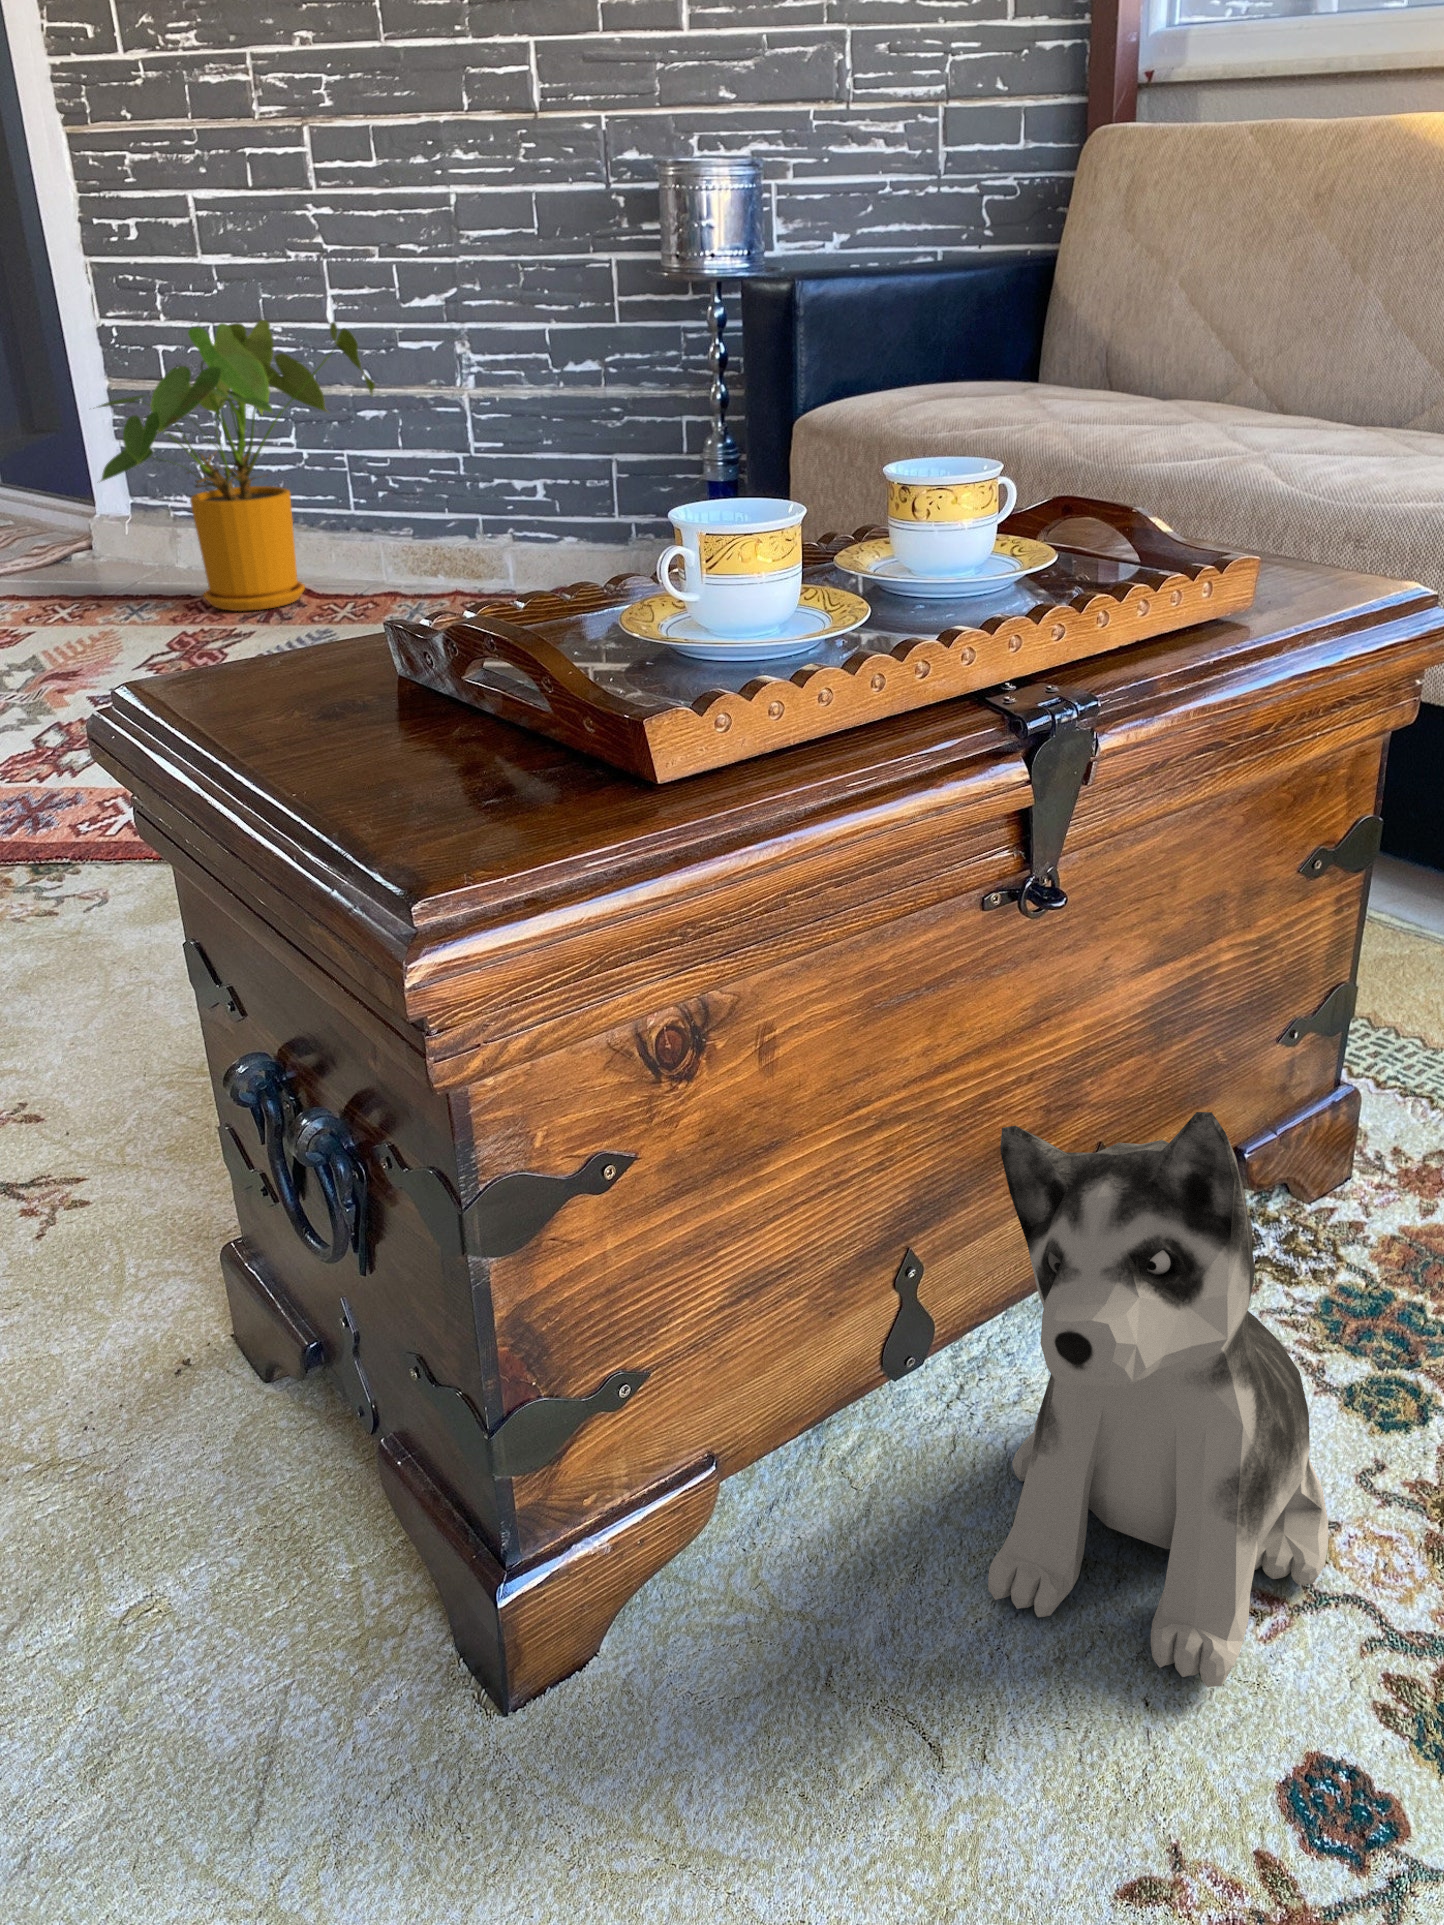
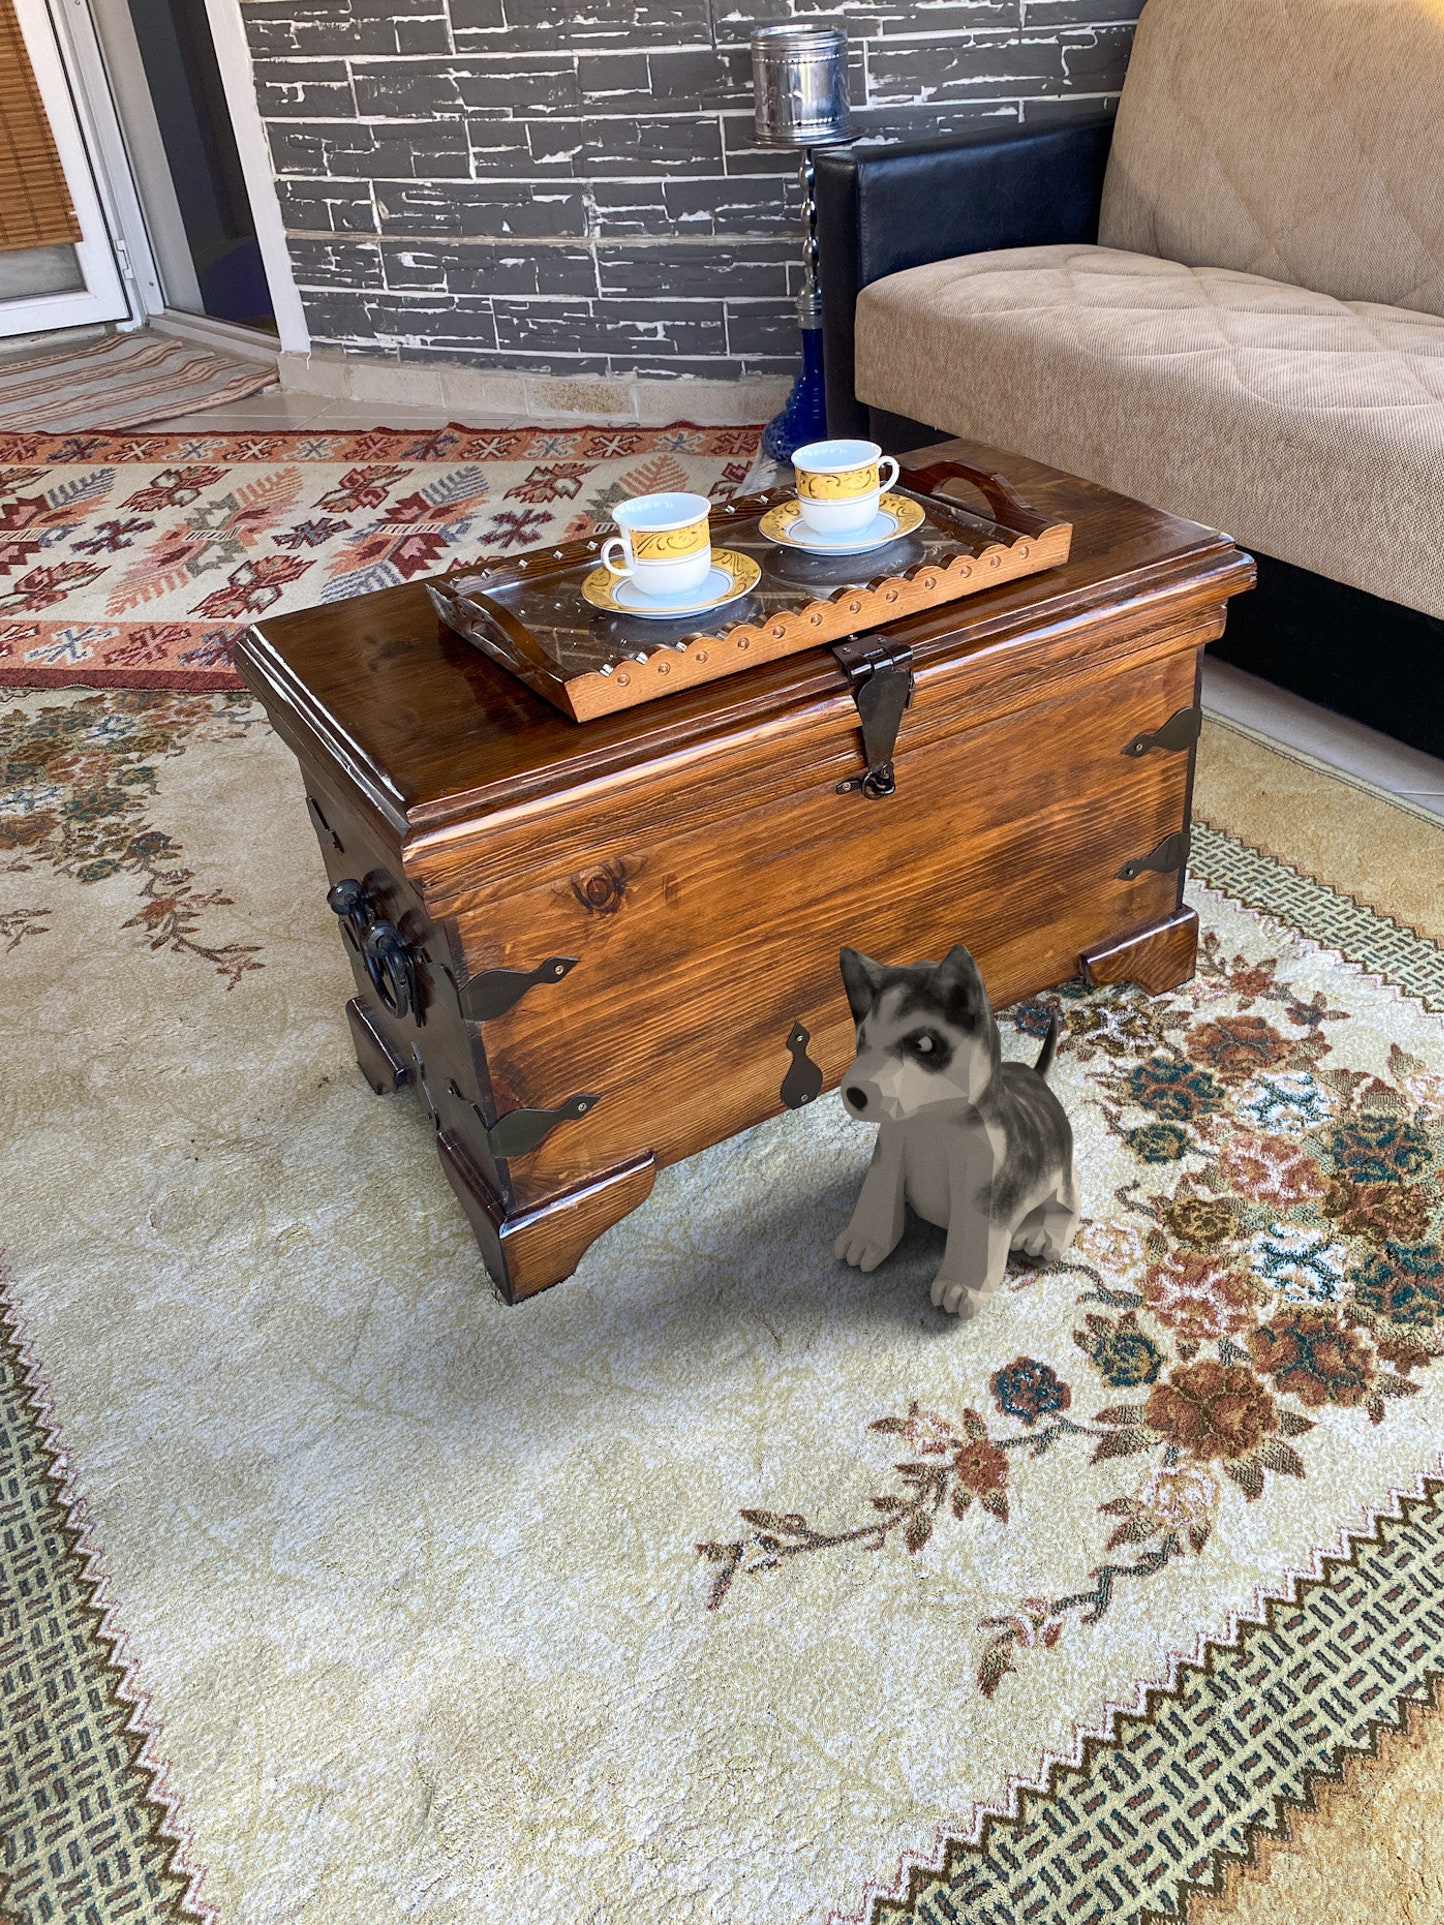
house plant: present [99,320,375,611] -> none [267,180,513,448]

